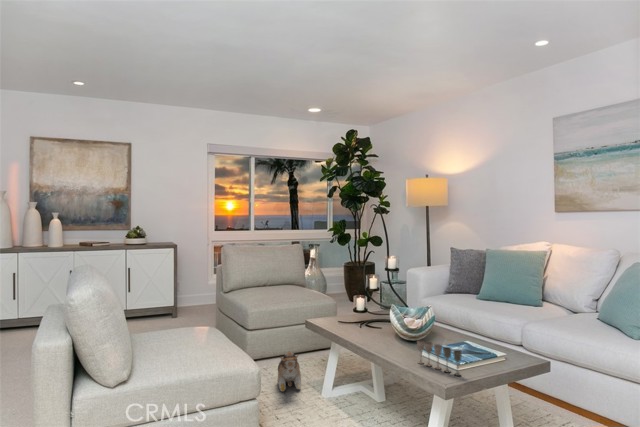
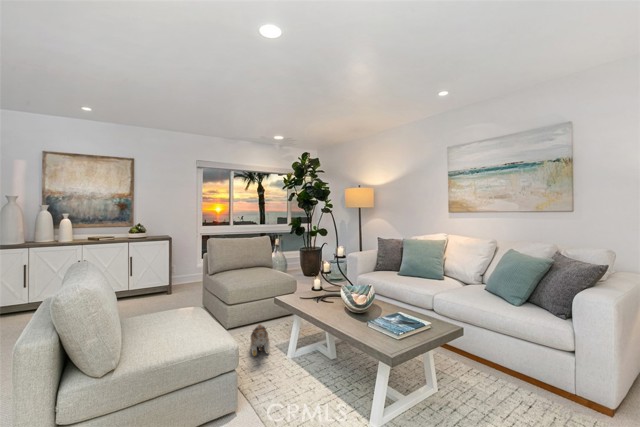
wine glass: present [417,340,462,376] -> none [365,316,403,346]

